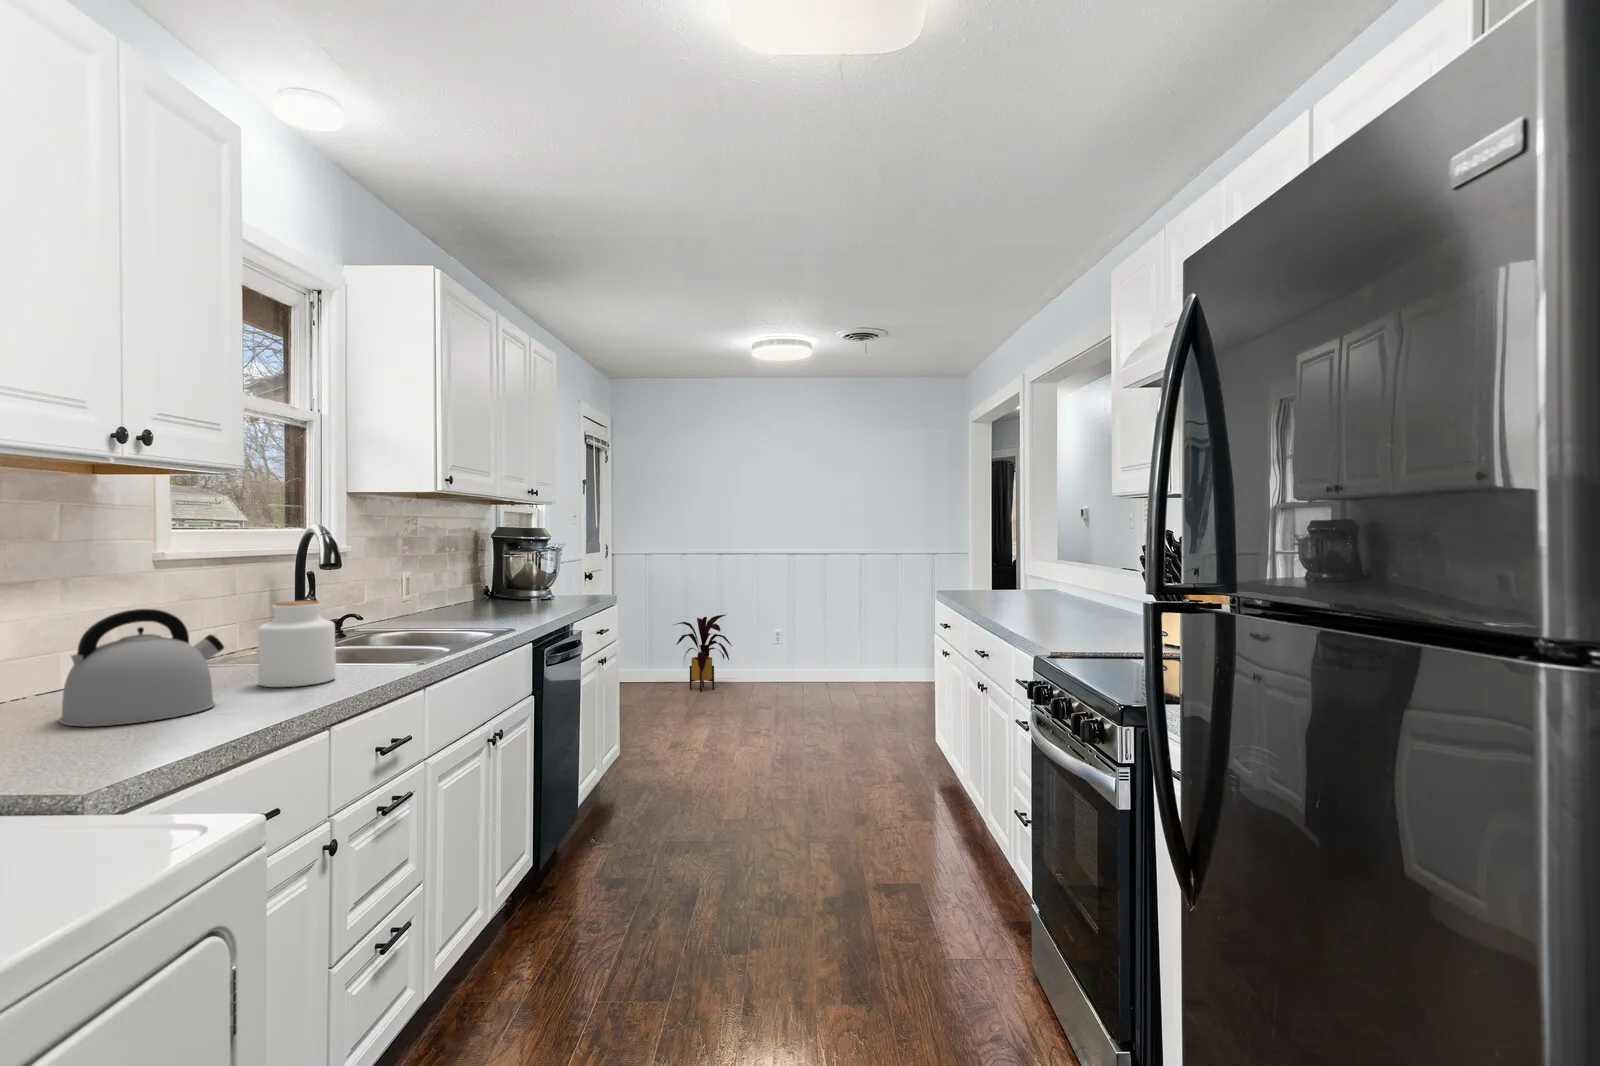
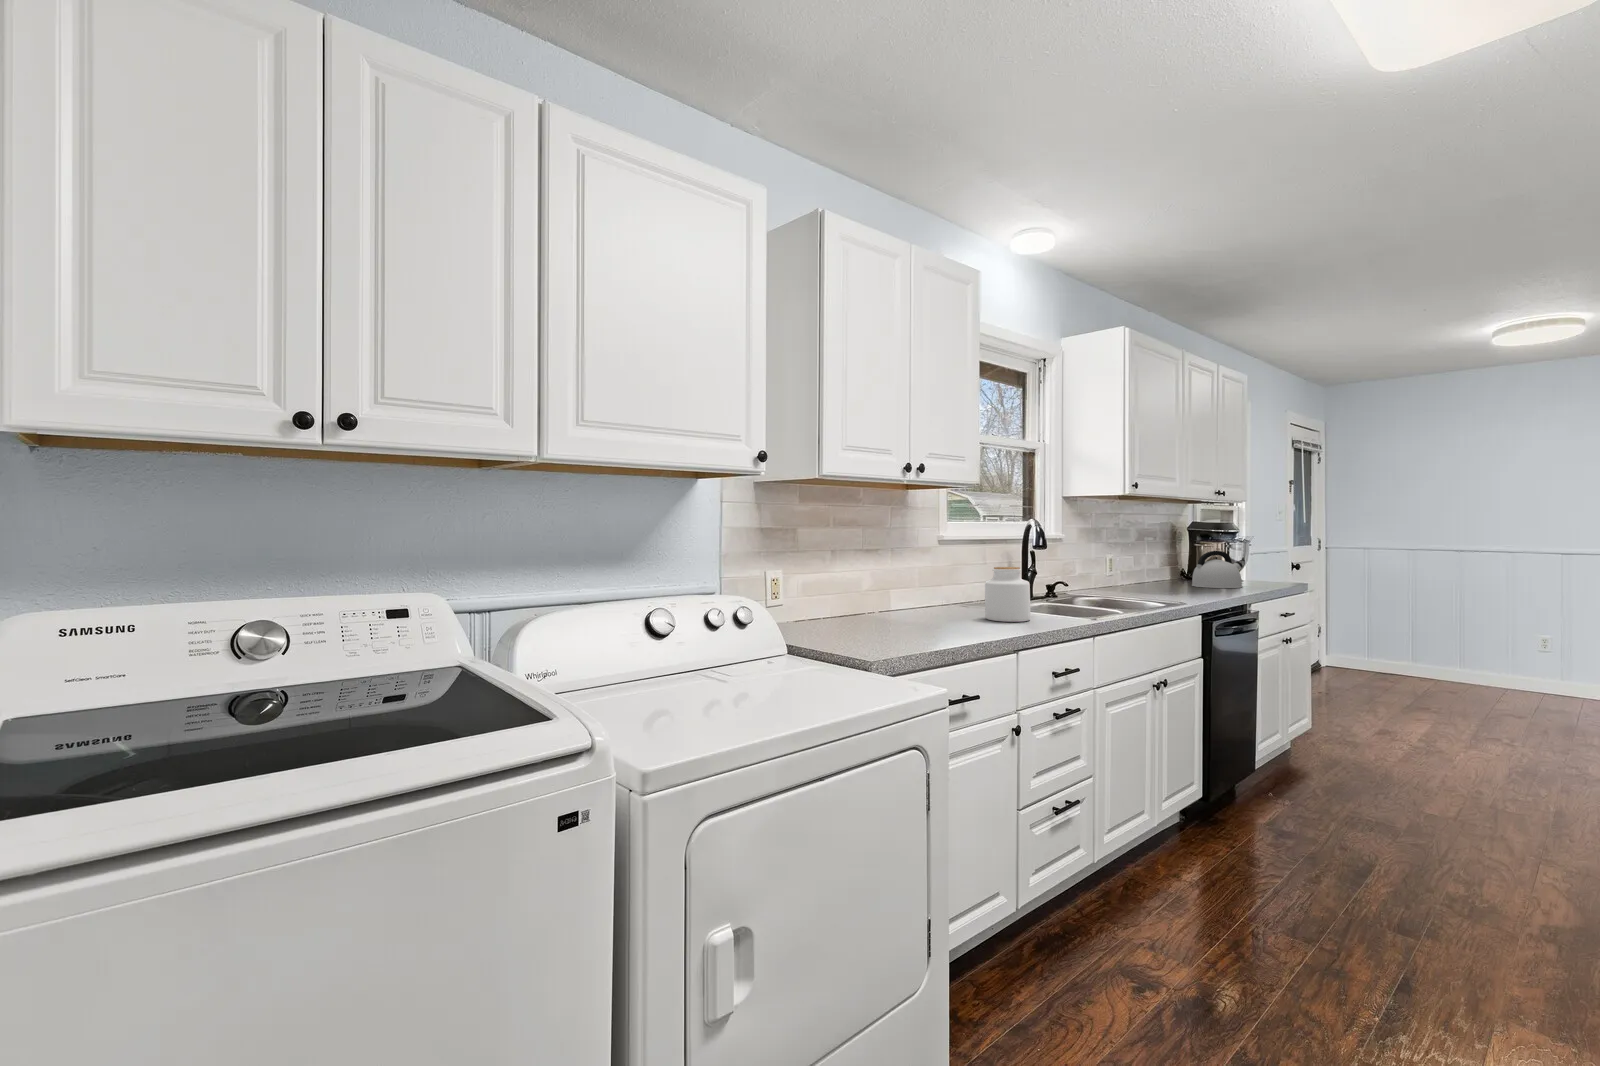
kettle: present [60,609,224,727] -> present [1192,551,1243,588]
house plant: present [677,615,731,692] -> none [1407,617,1506,699]

